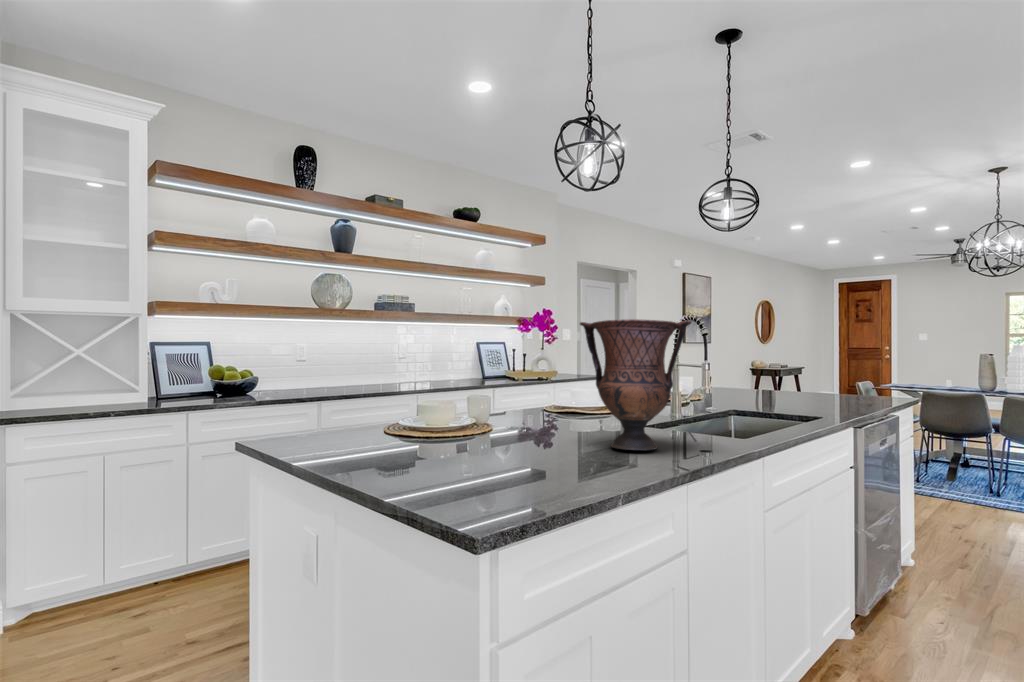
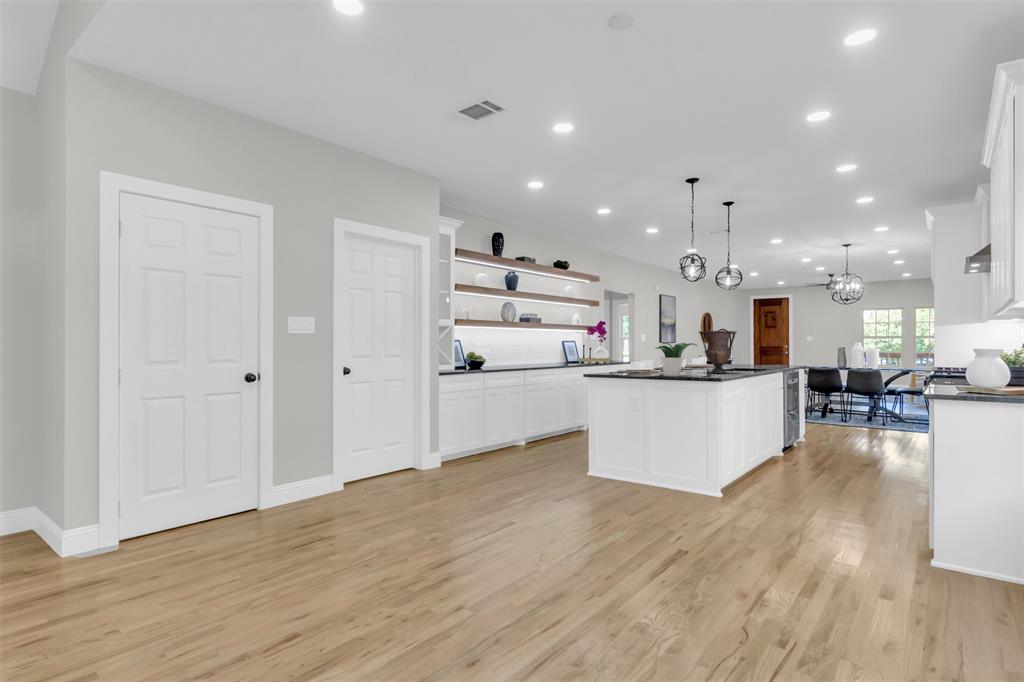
potted plant: none [364,359,503,476] -> present [656,343,697,376]

